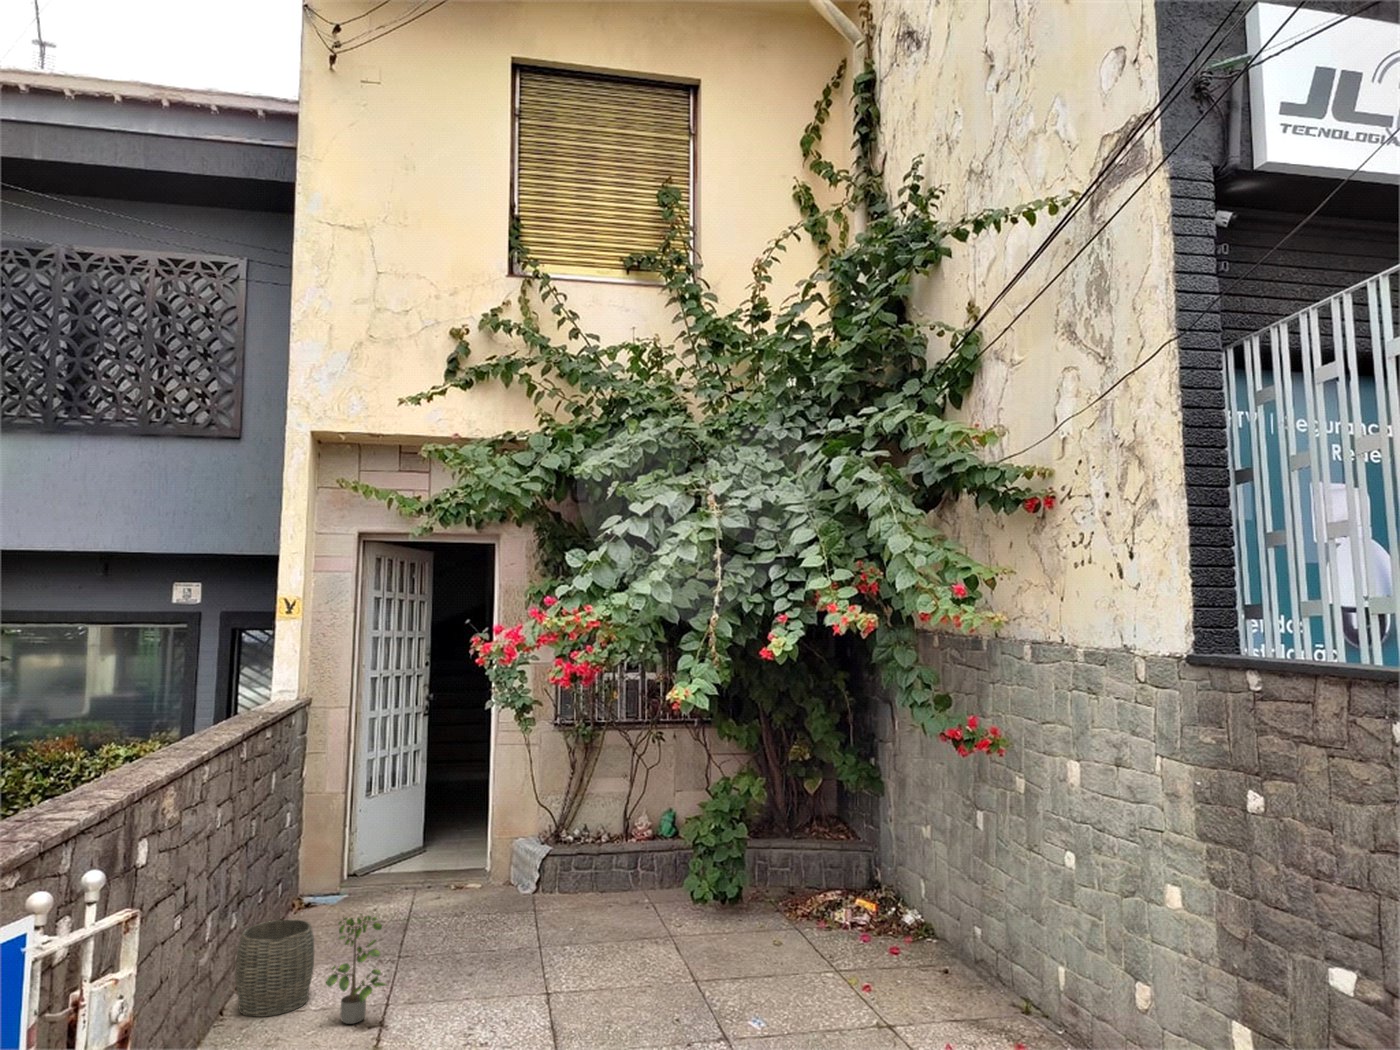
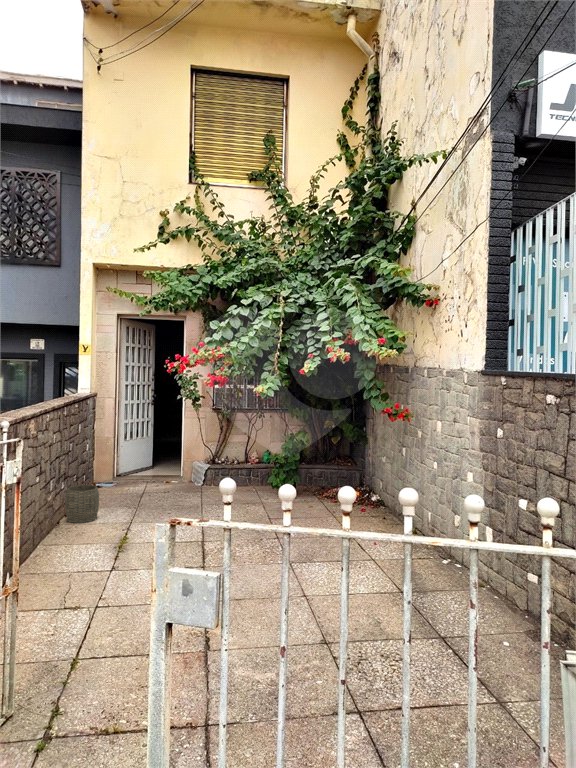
potted plant: present [326,914,387,1024] -> none [104,481,131,527]

